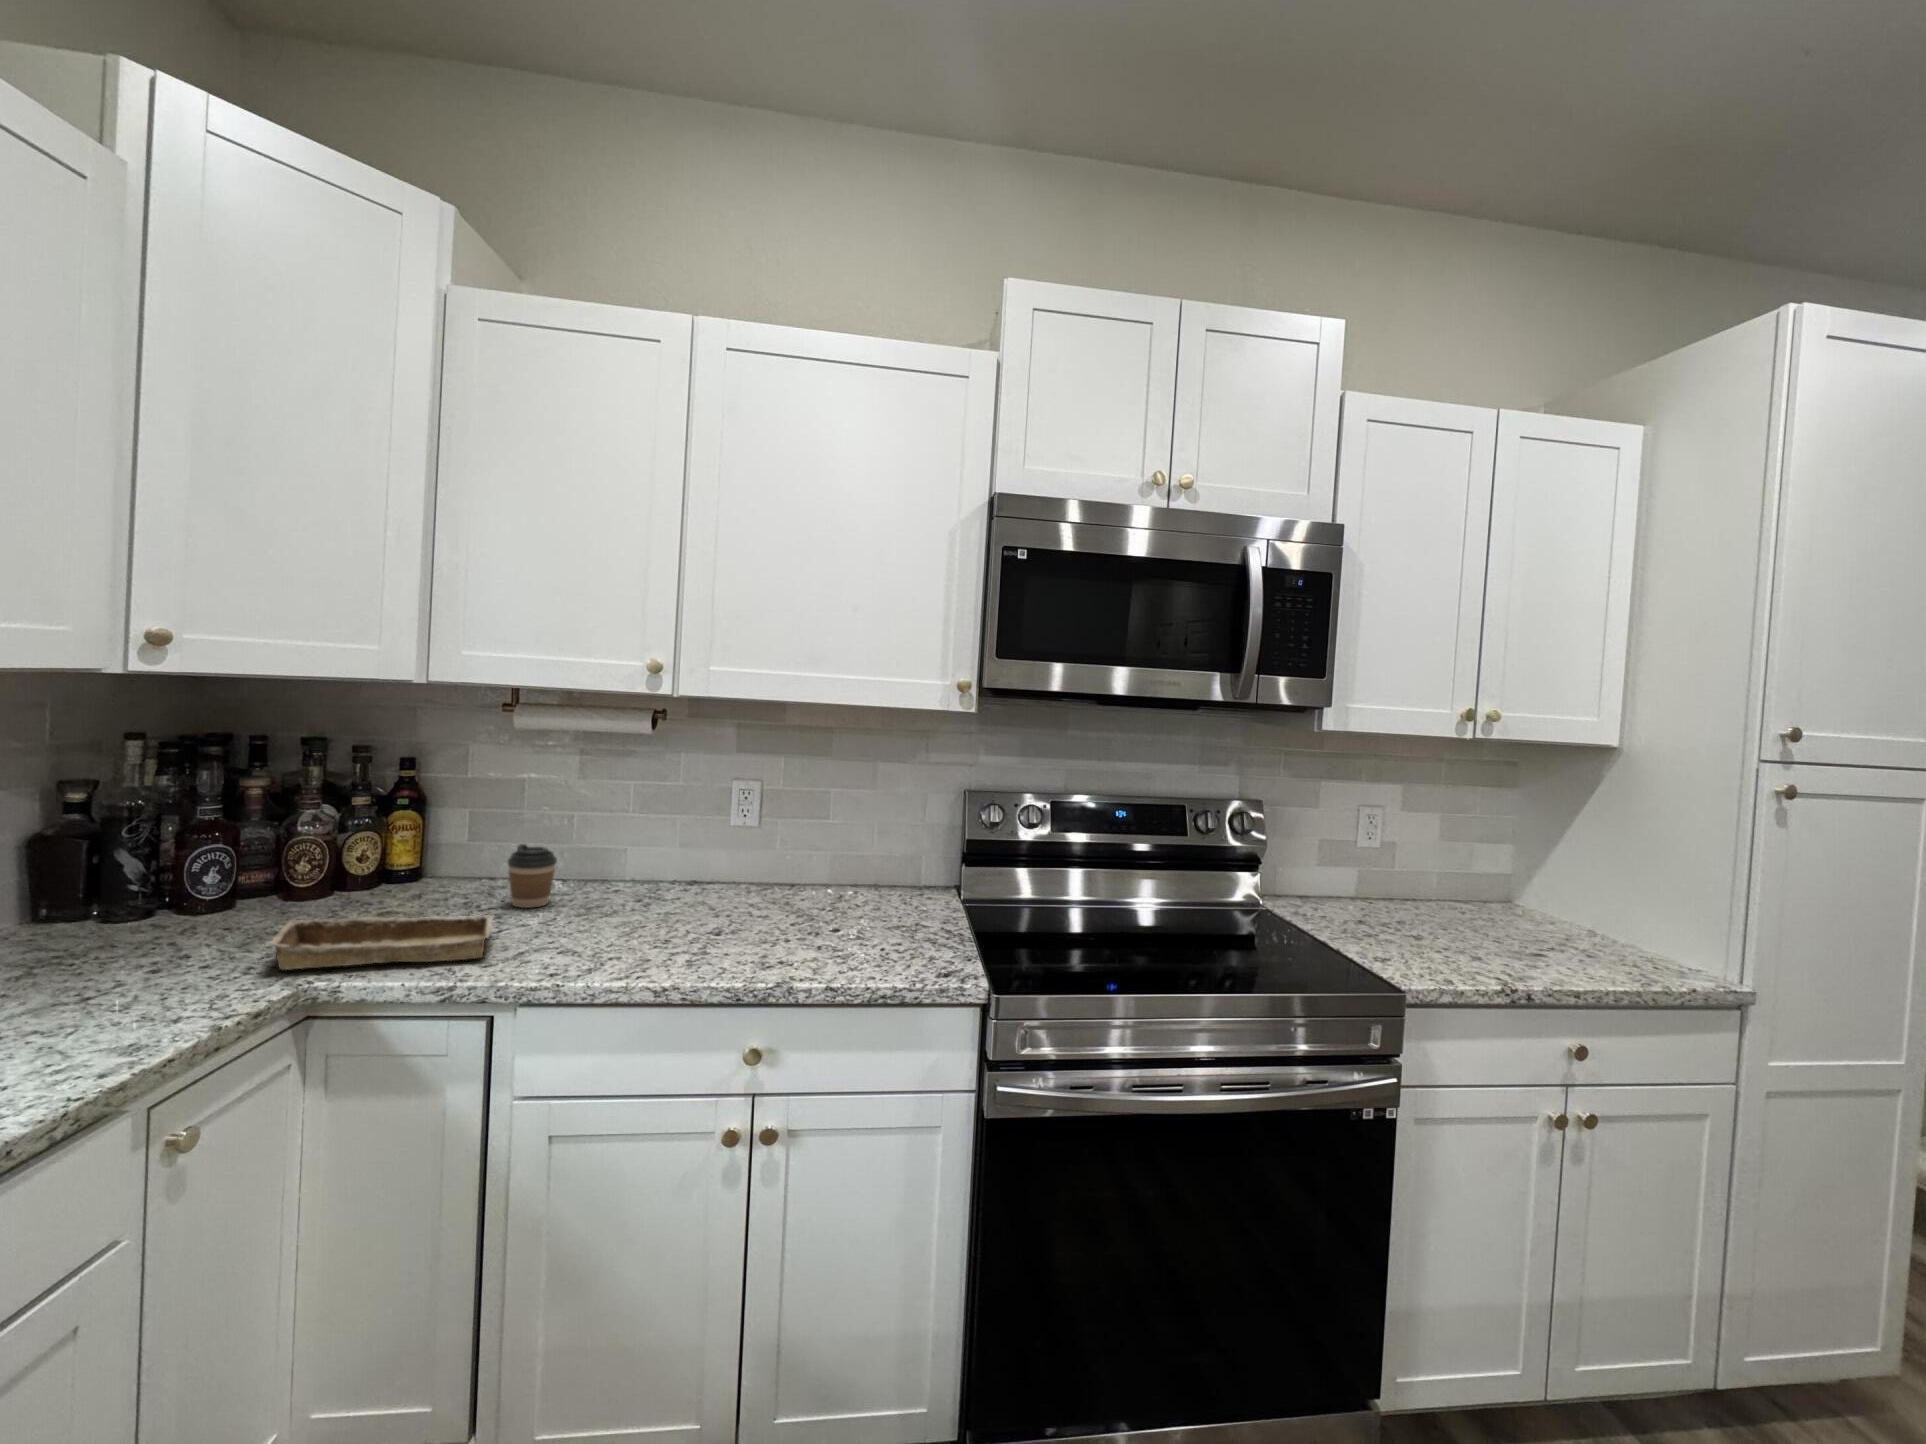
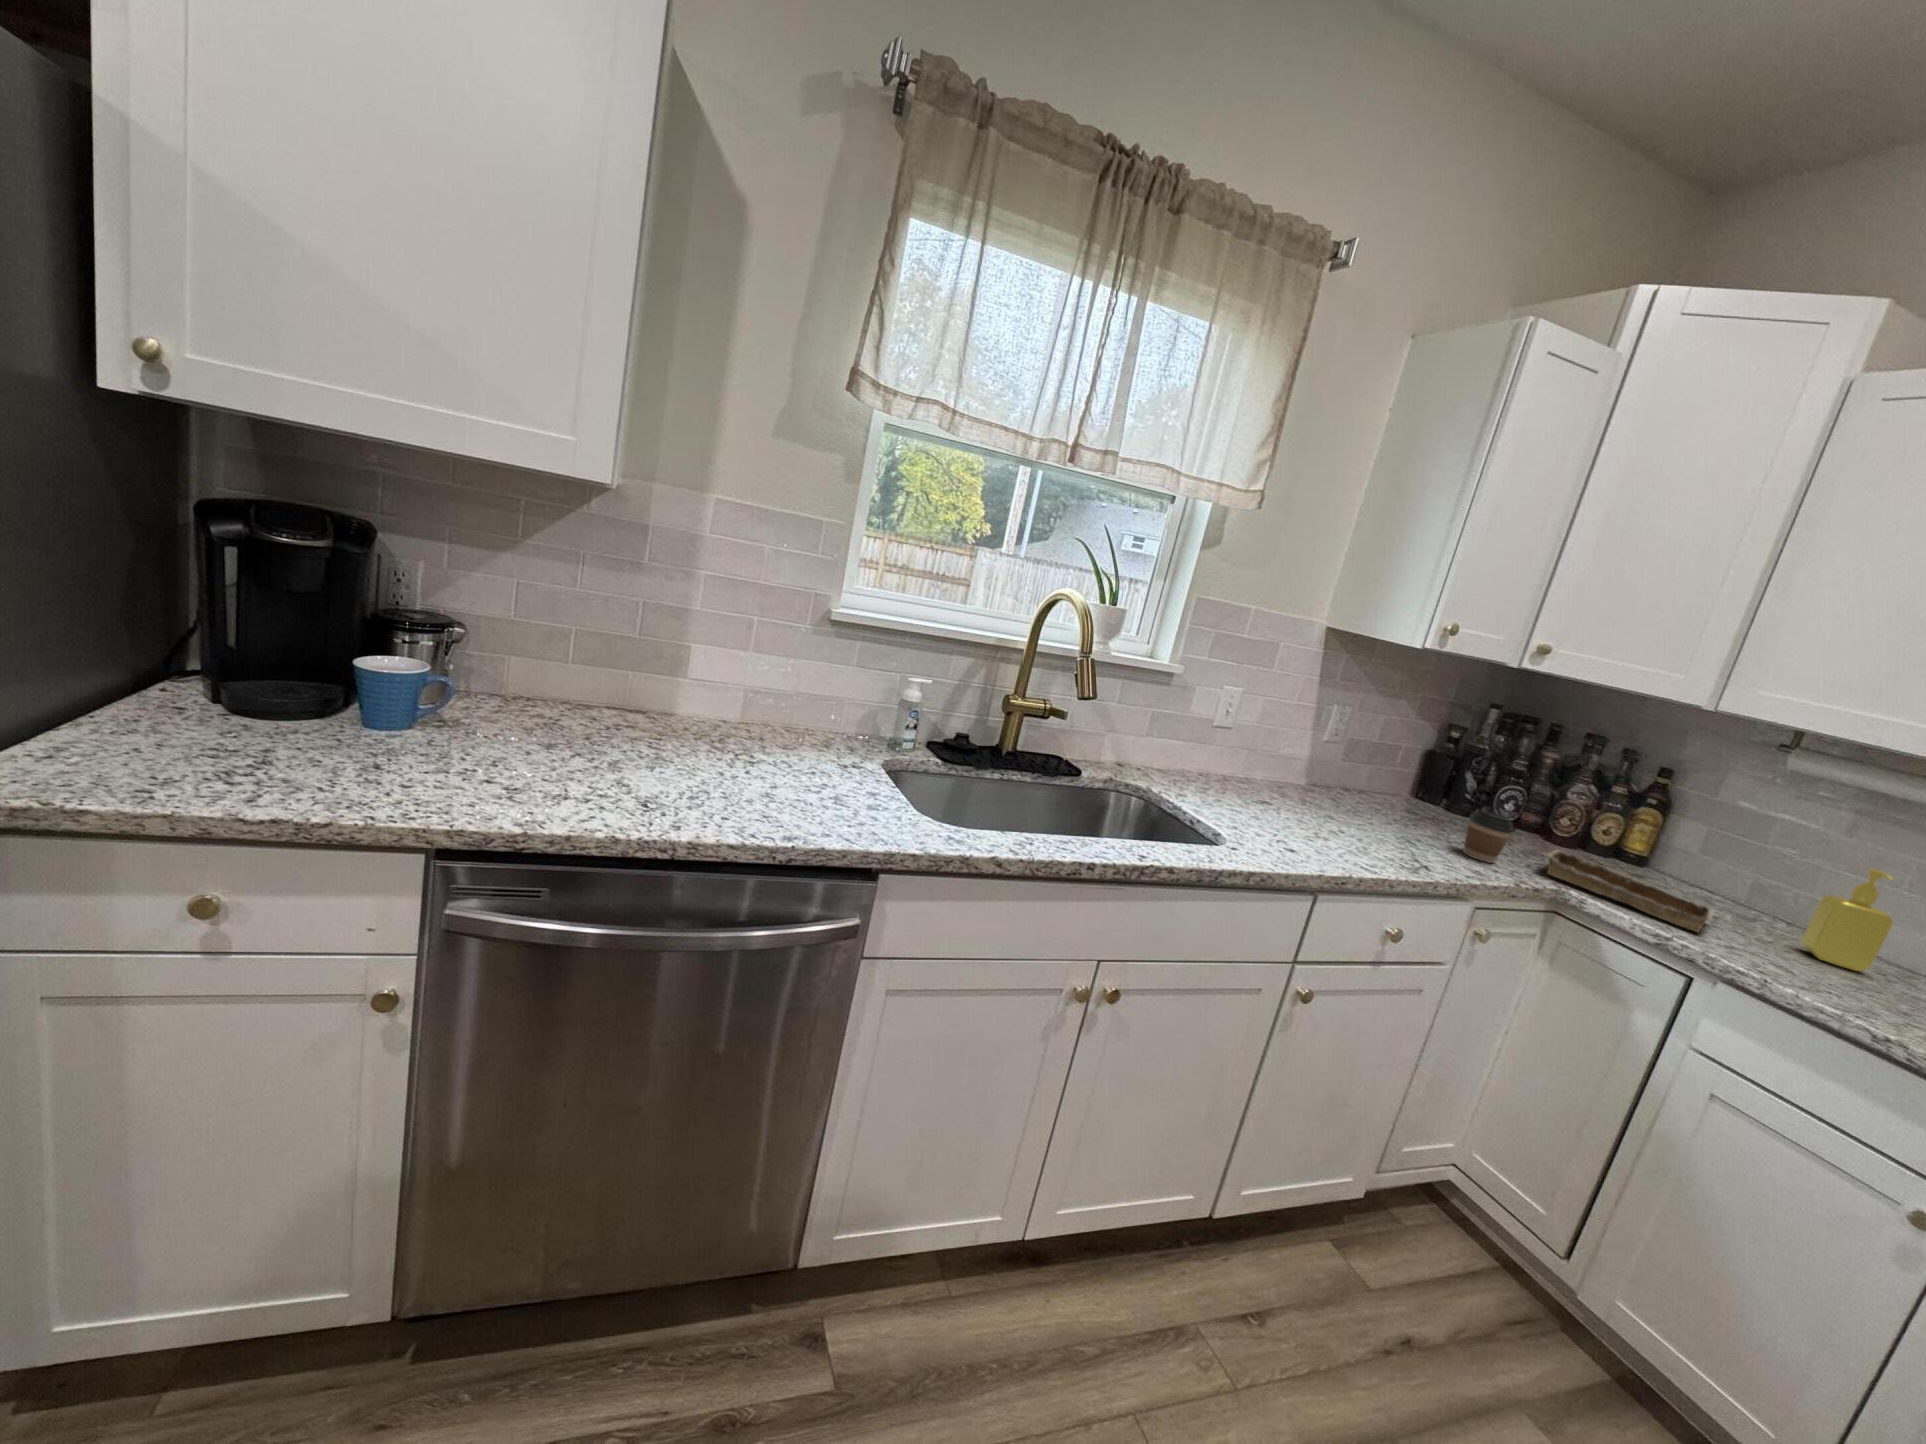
soap dispenser: none [578,807,638,920] -> present [1802,868,1893,971]
coffee cup: present [507,844,557,908] -> present [1463,807,1514,863]

